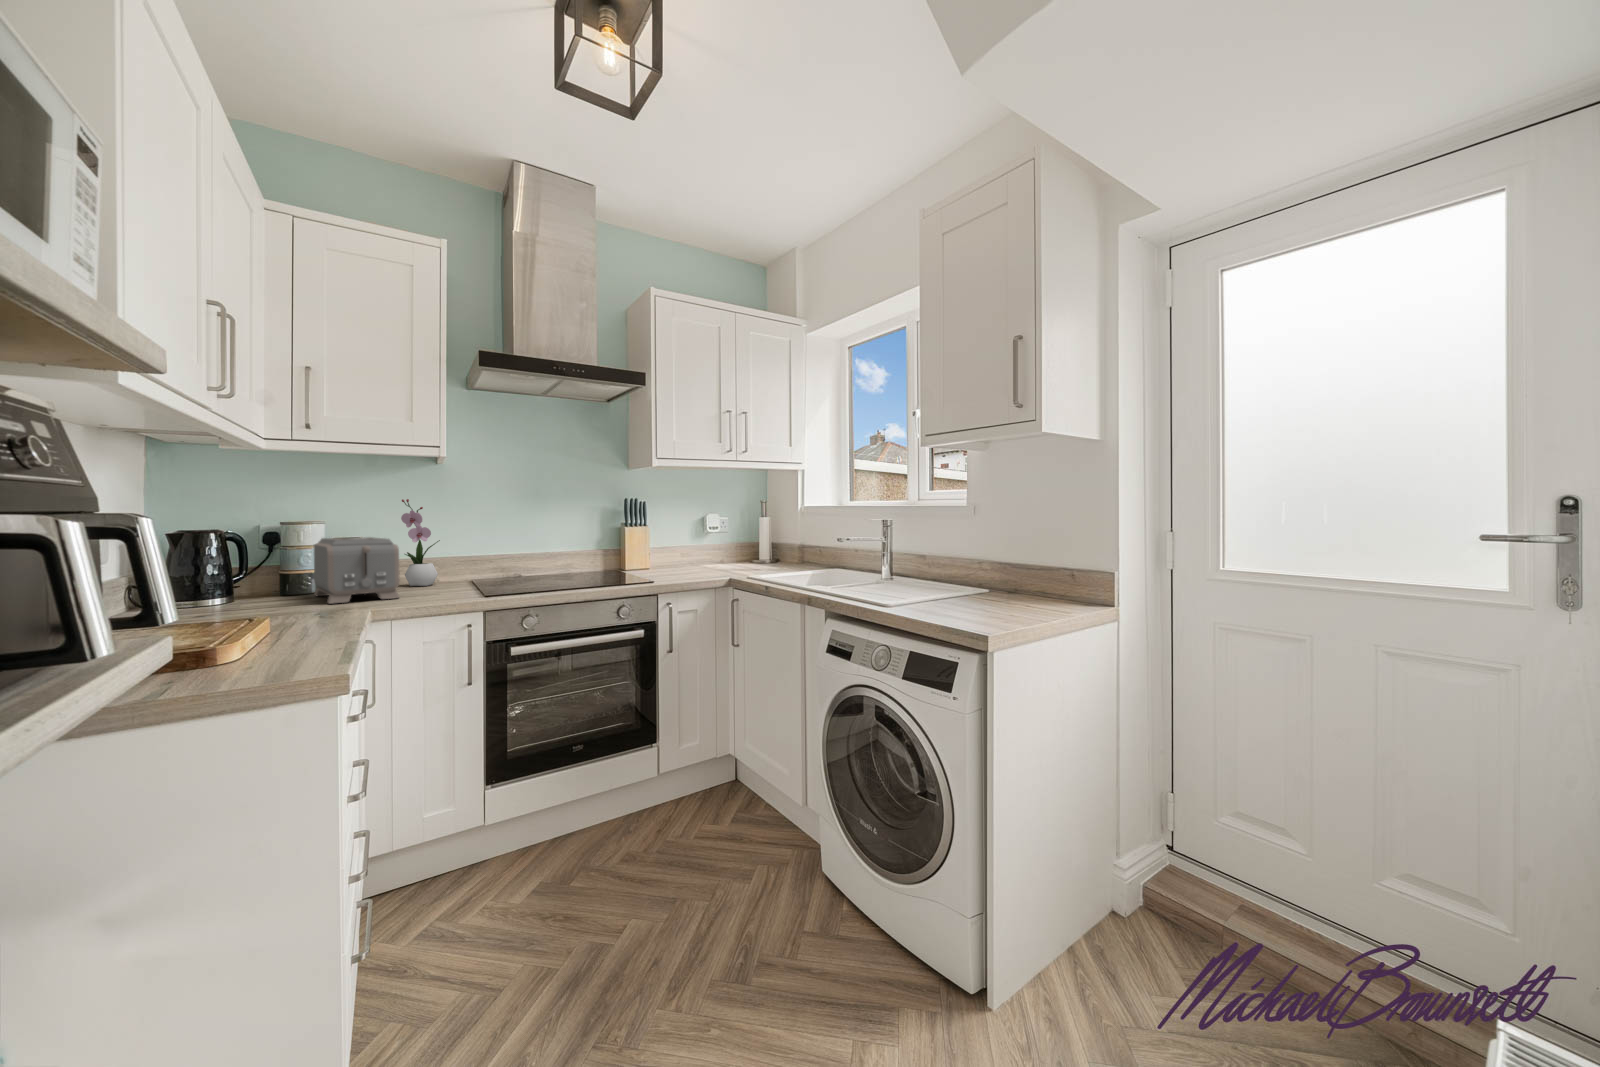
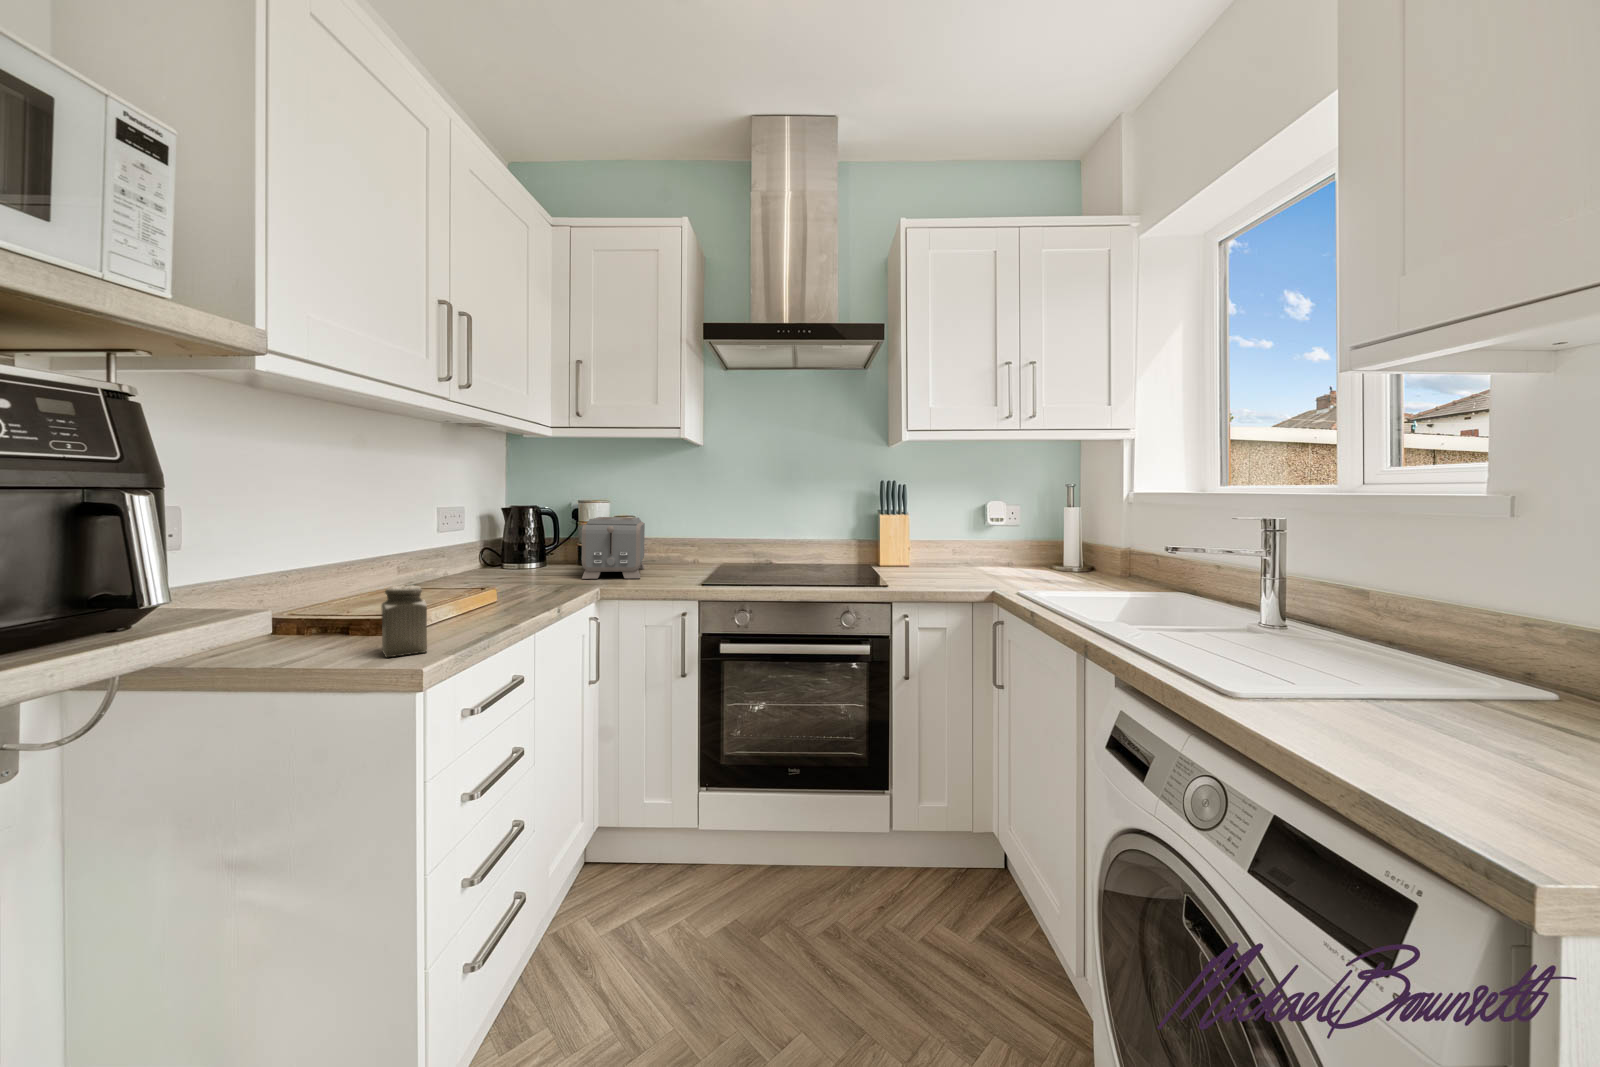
flower arrangement: present [401,499,440,586] -> none [666,482,702,566]
salt shaker: none [266,600,324,667] -> present [381,585,427,657]

